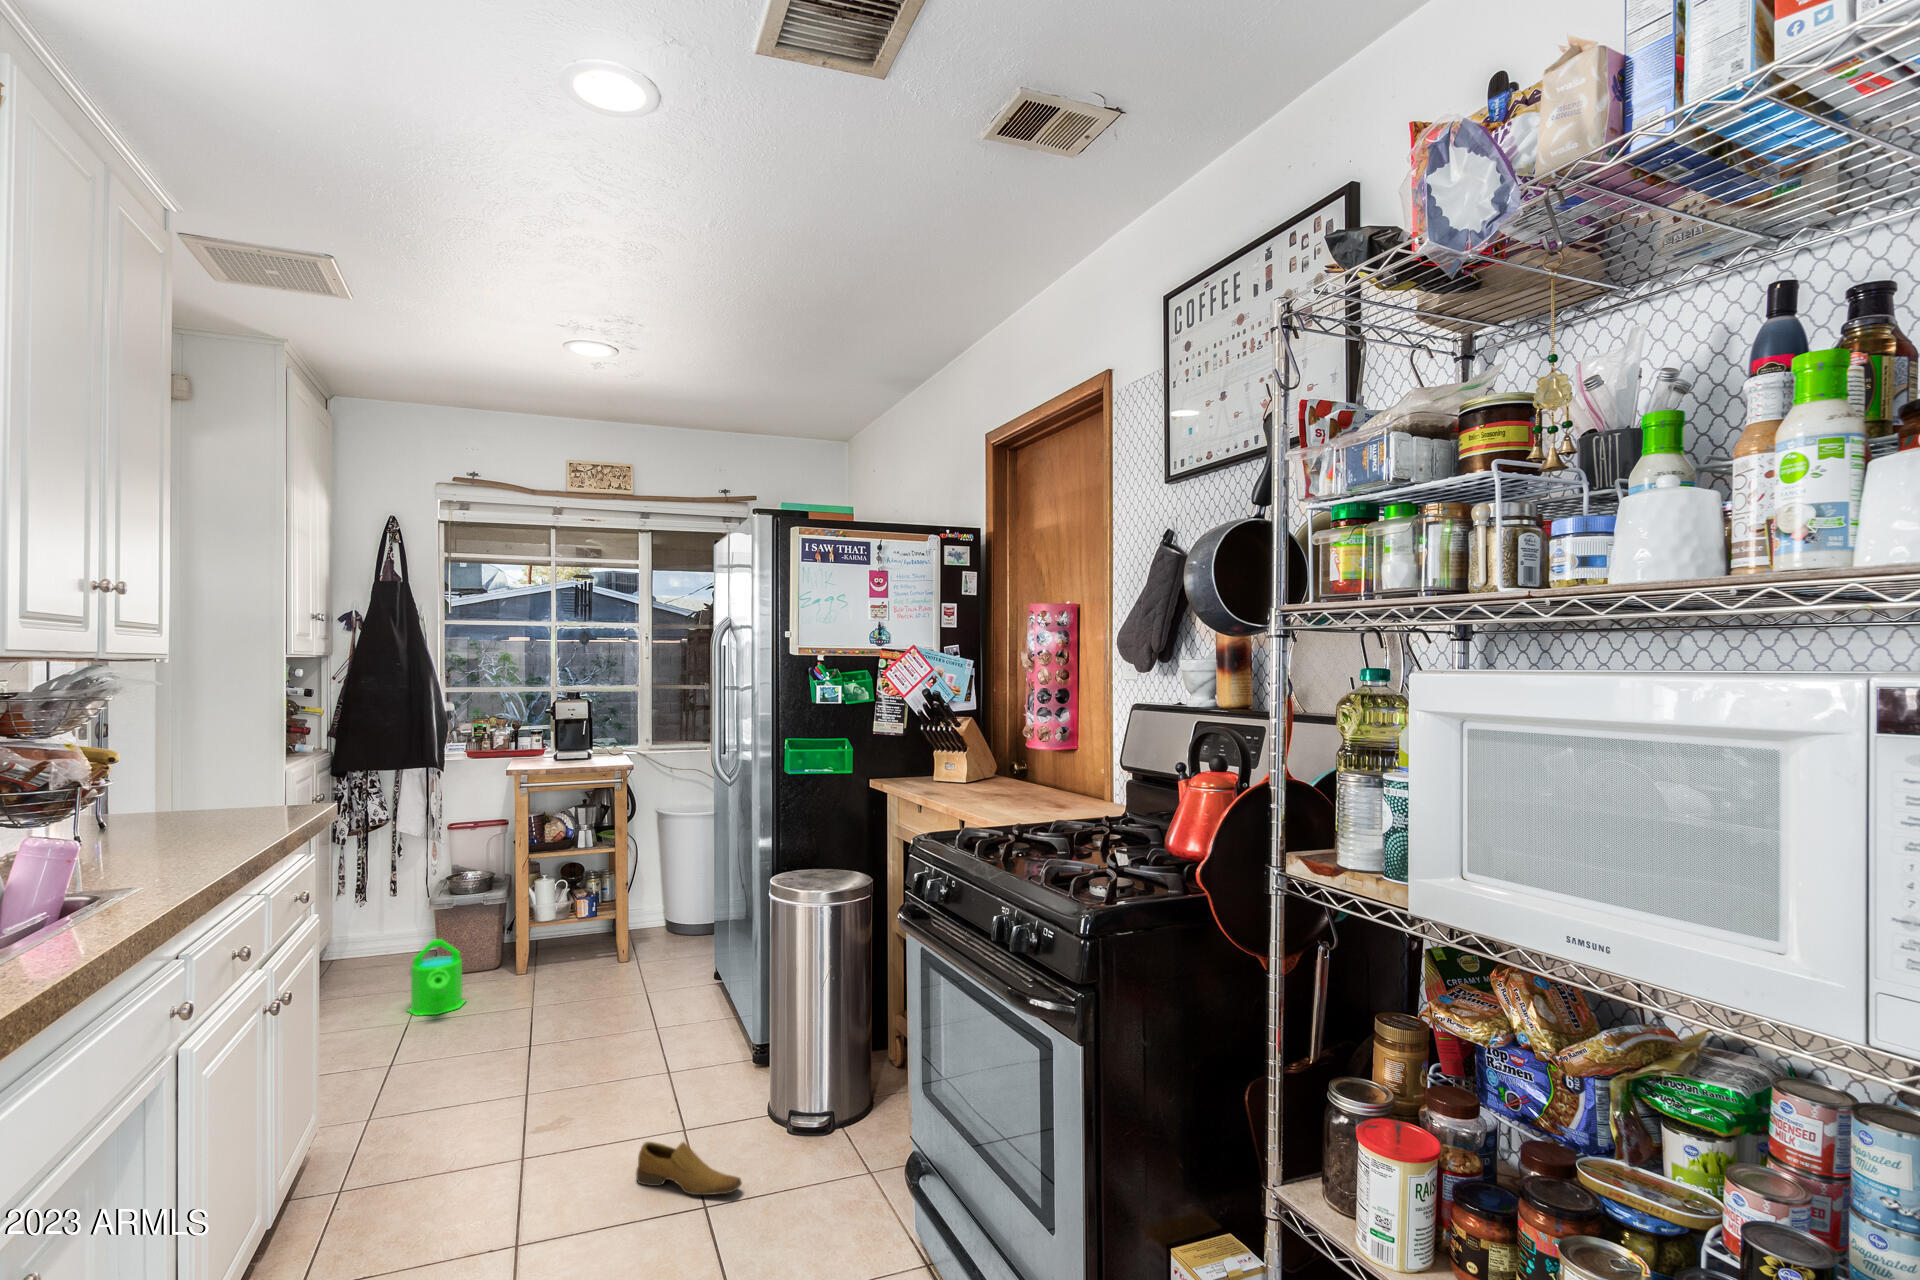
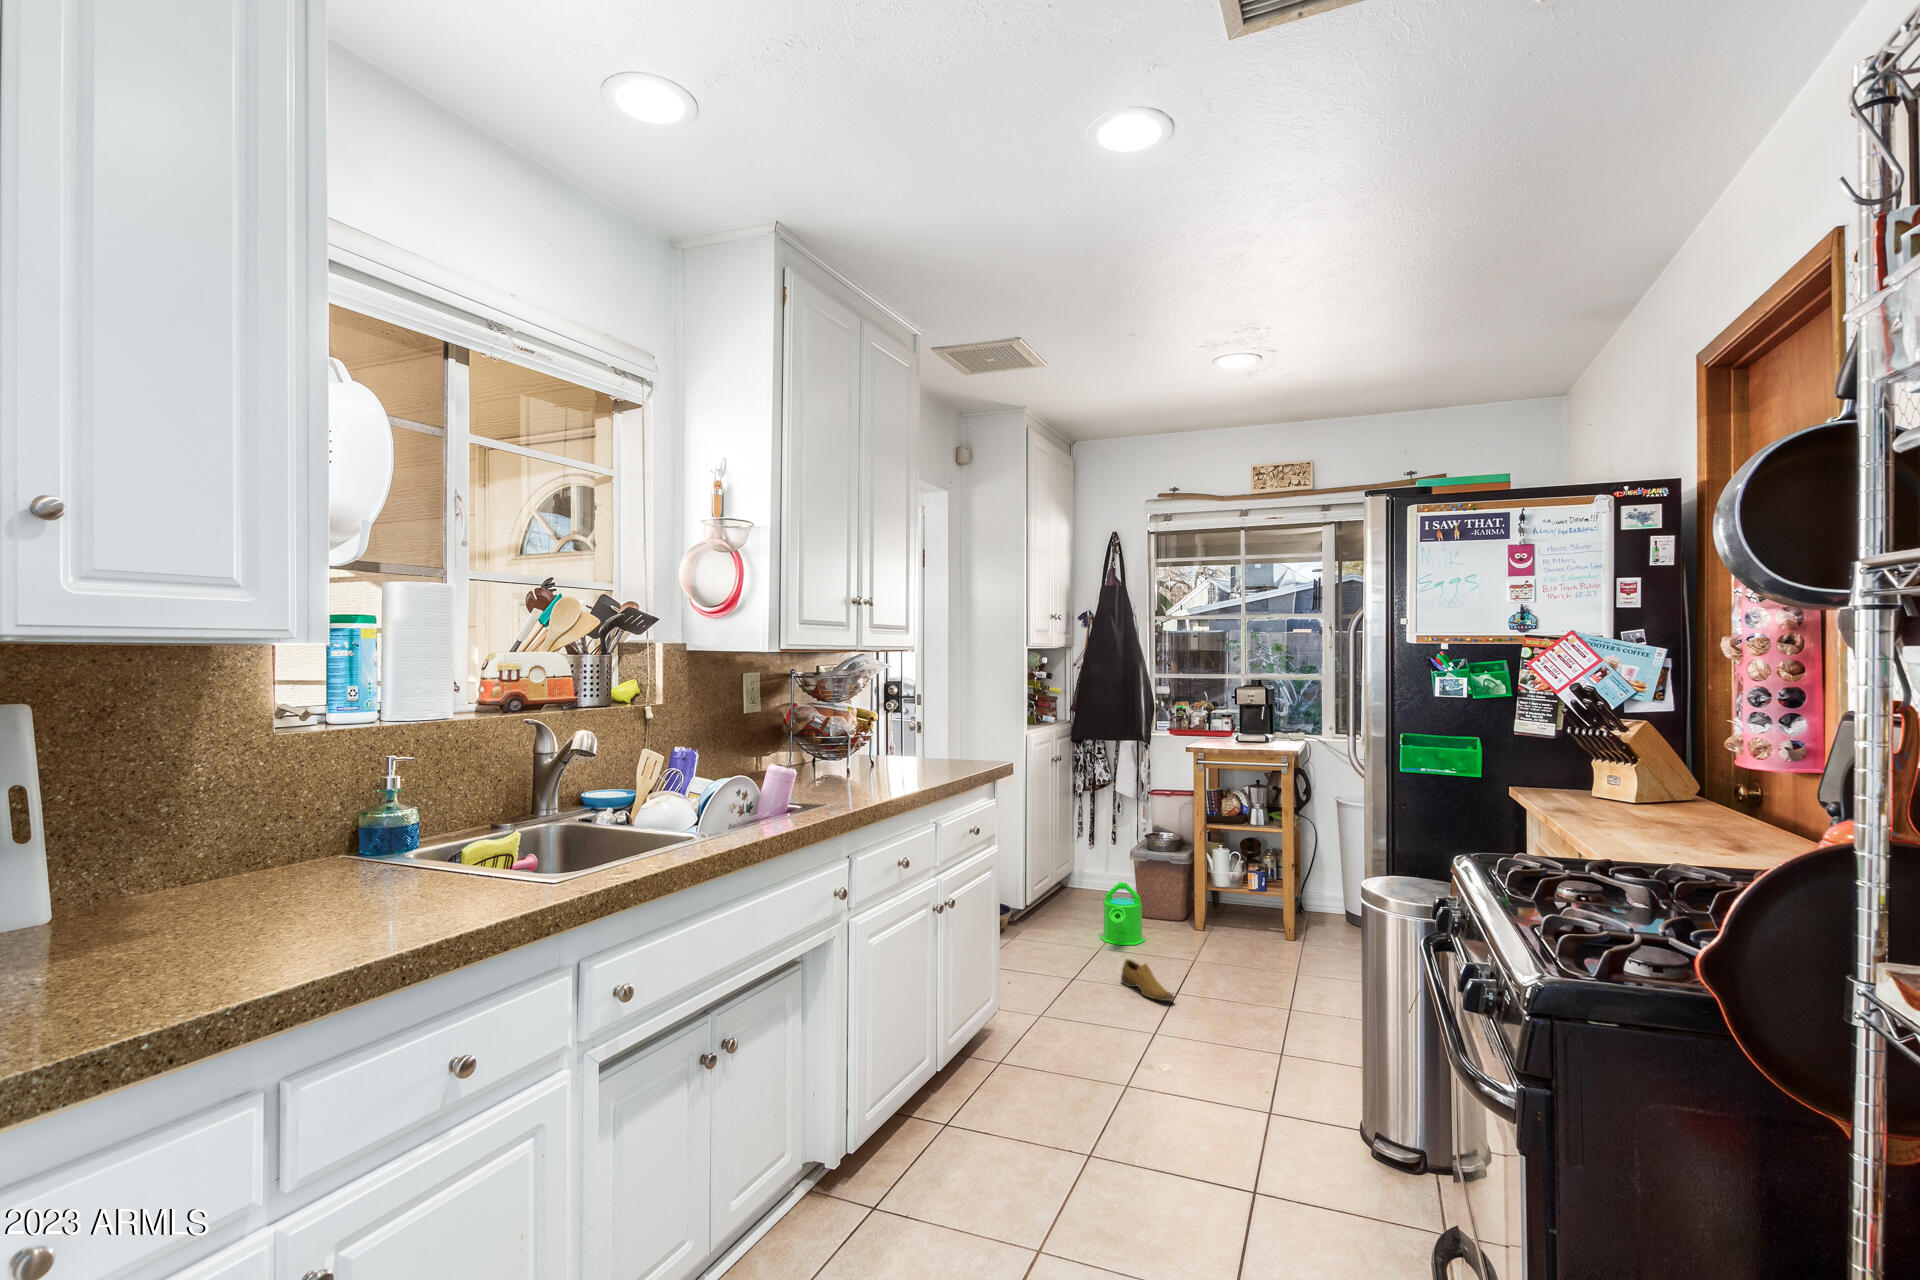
shoe: present [636,1142,742,1195] -> present [1121,959,1175,1001]

